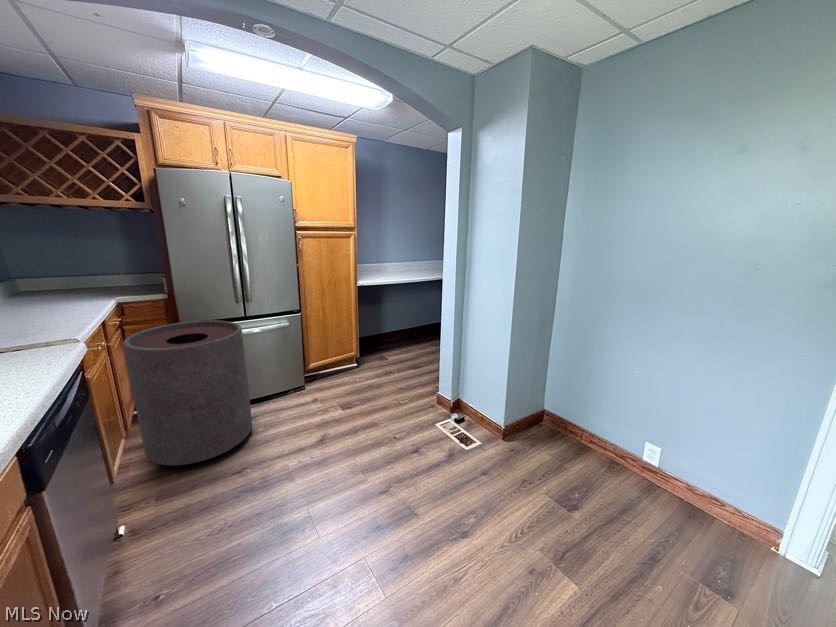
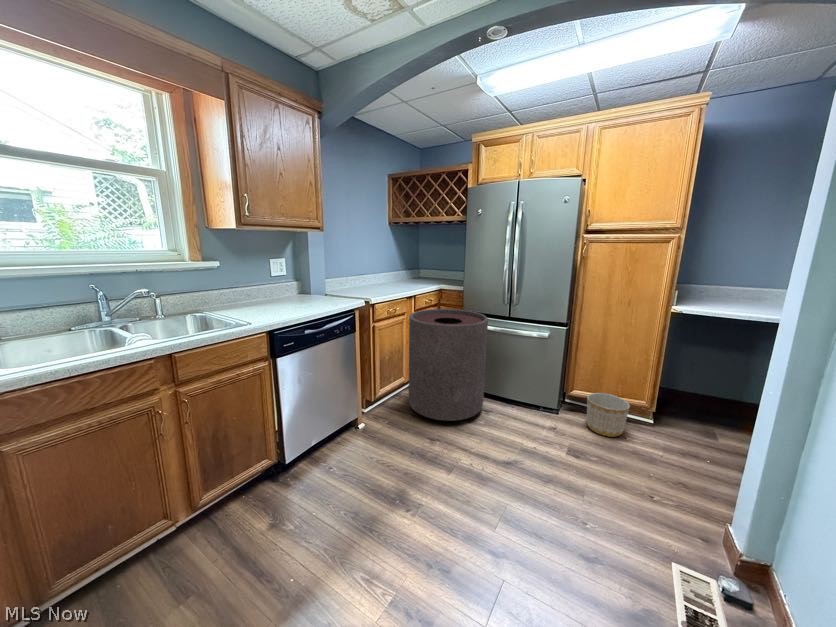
planter: none [326,356,356,388] -> present [587,393,630,437]

